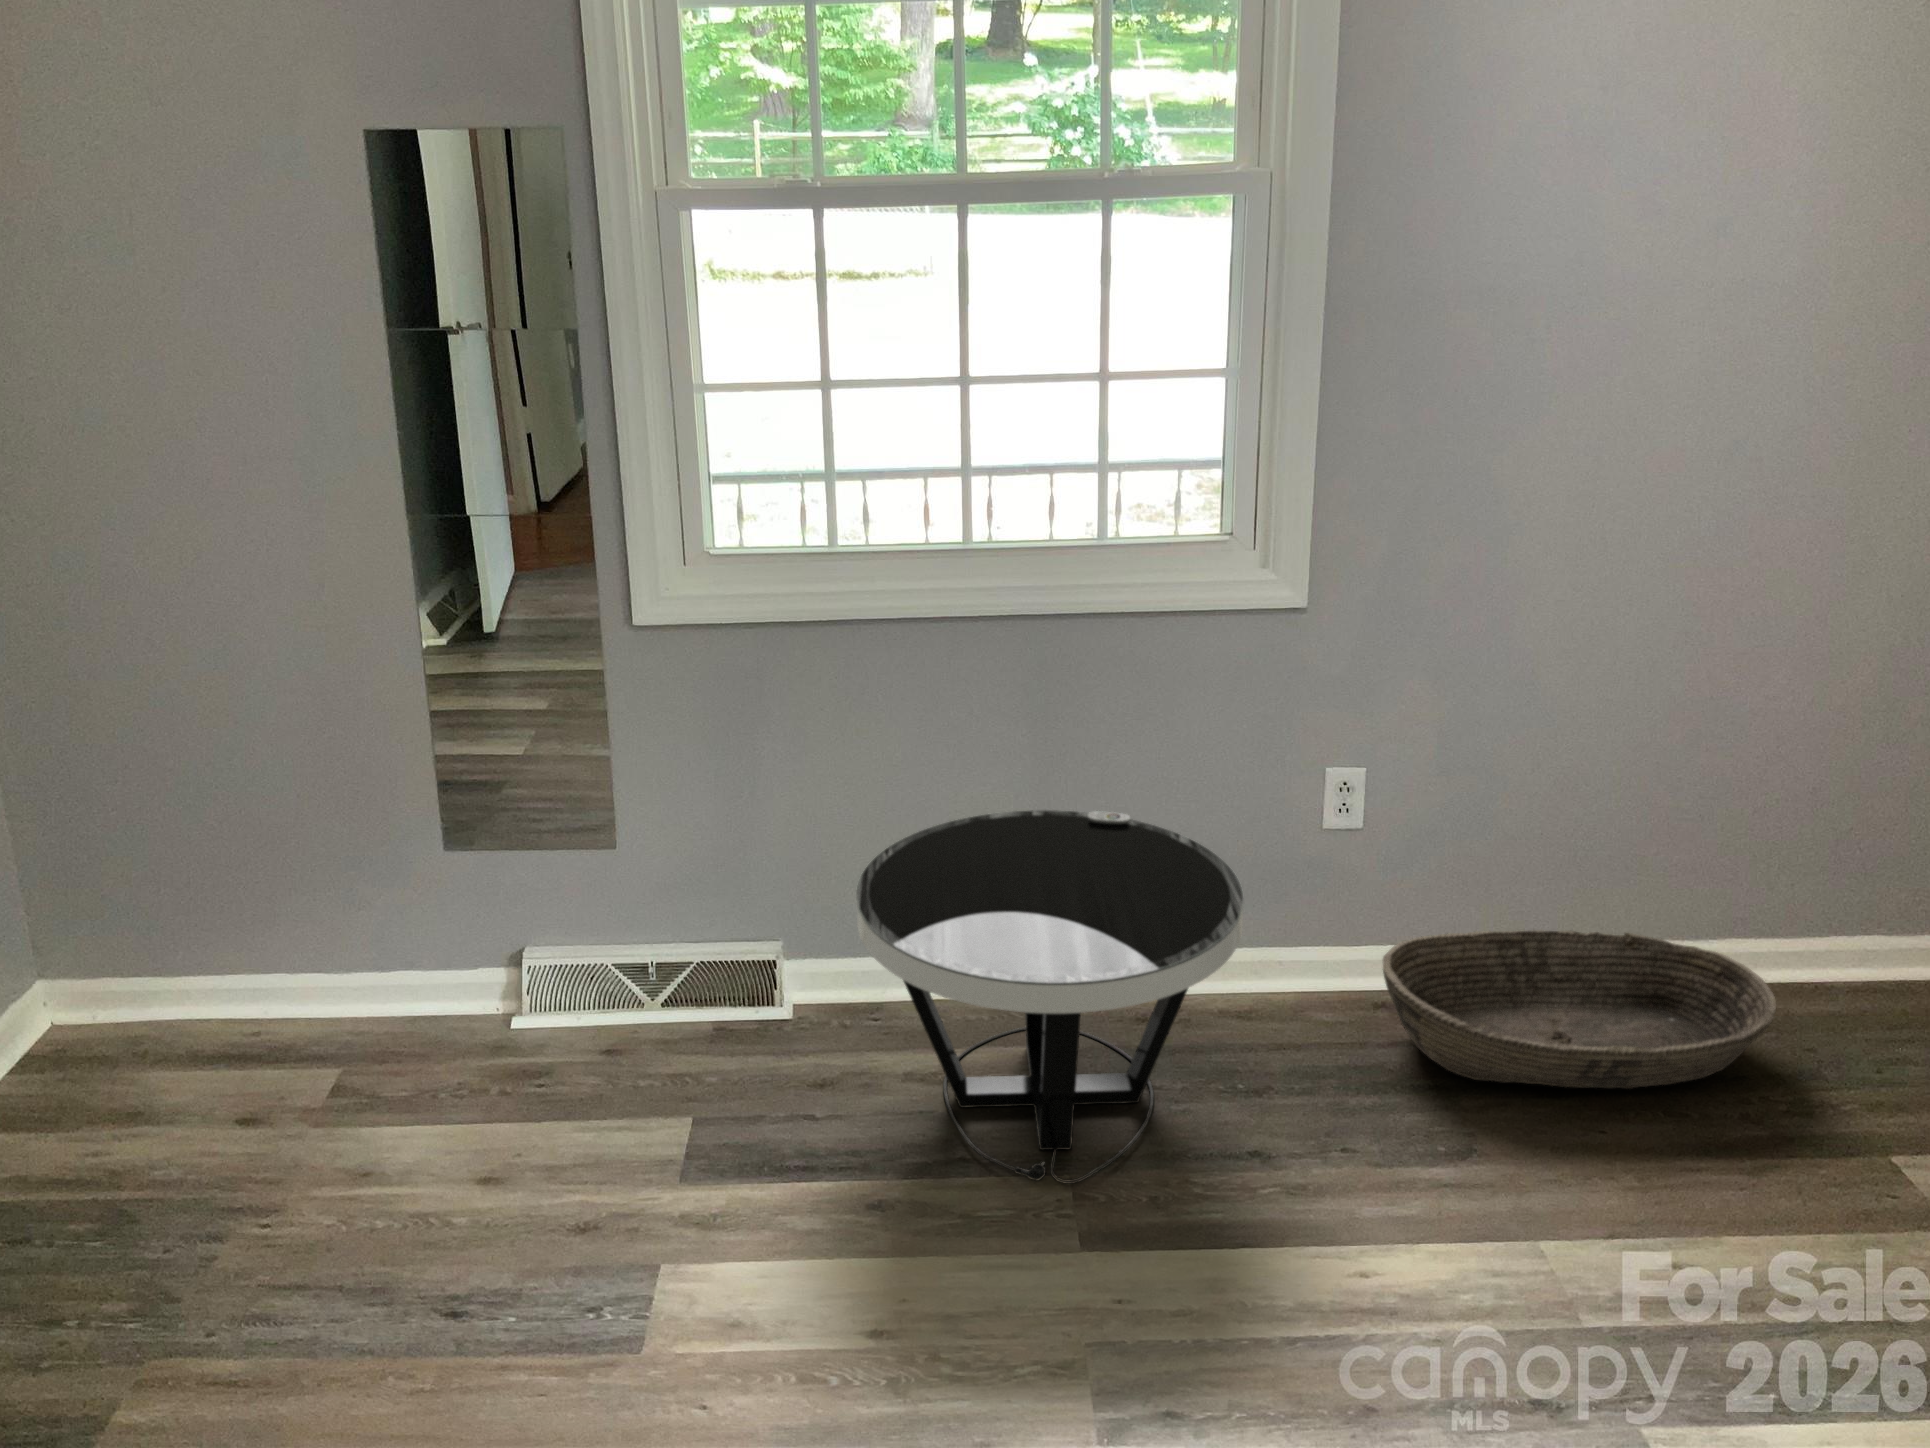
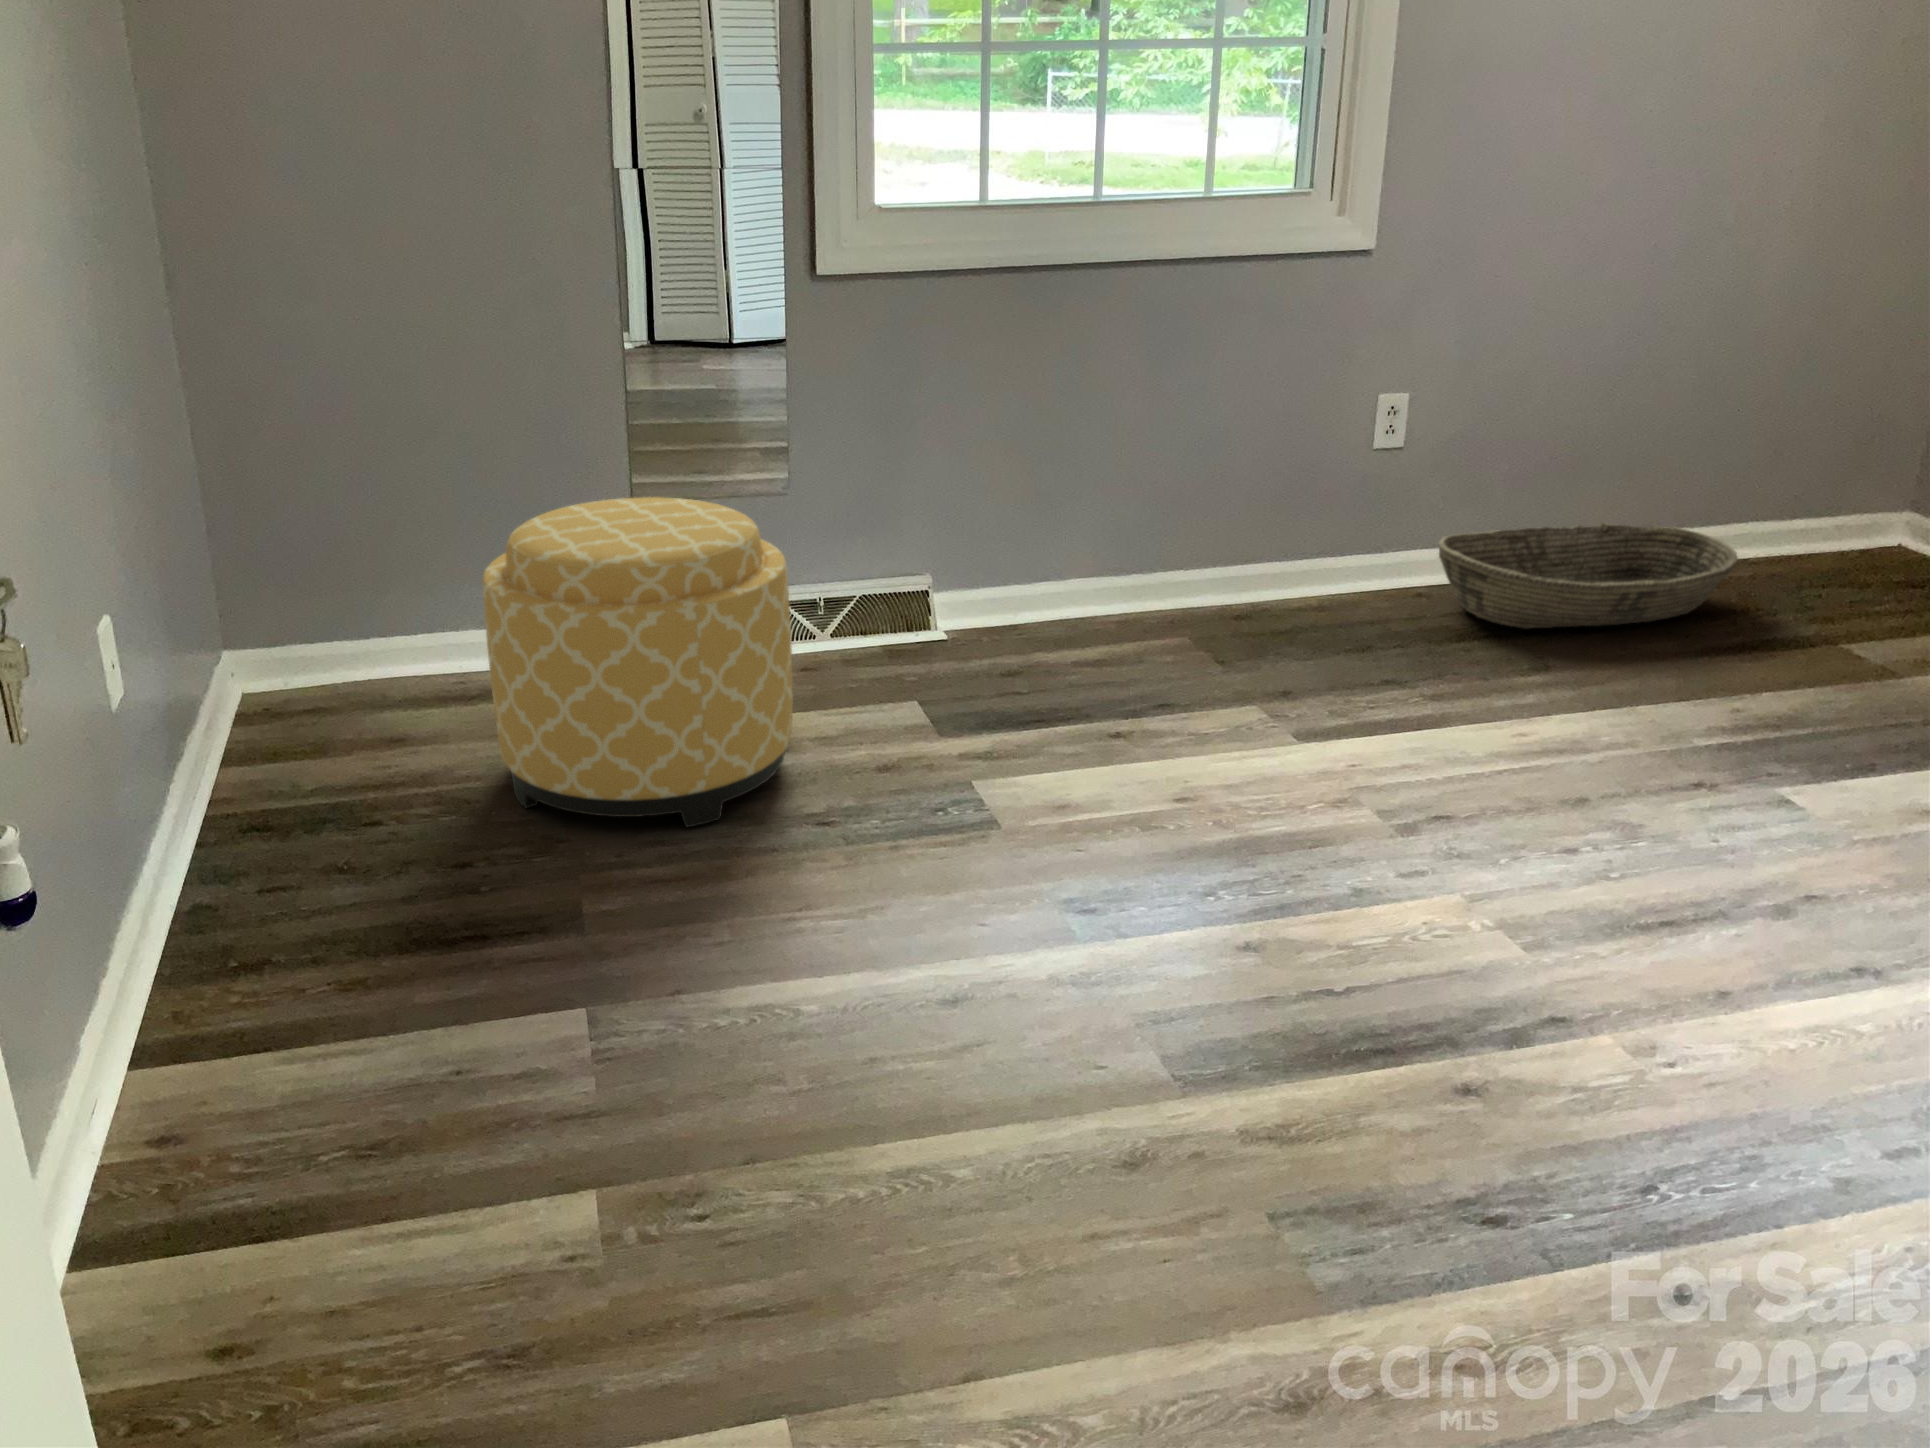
side table: present [856,810,1244,1184] -> none [1055,432,1387,708]
ottoman: none [125,895,496,1299] -> present [482,497,792,827]

